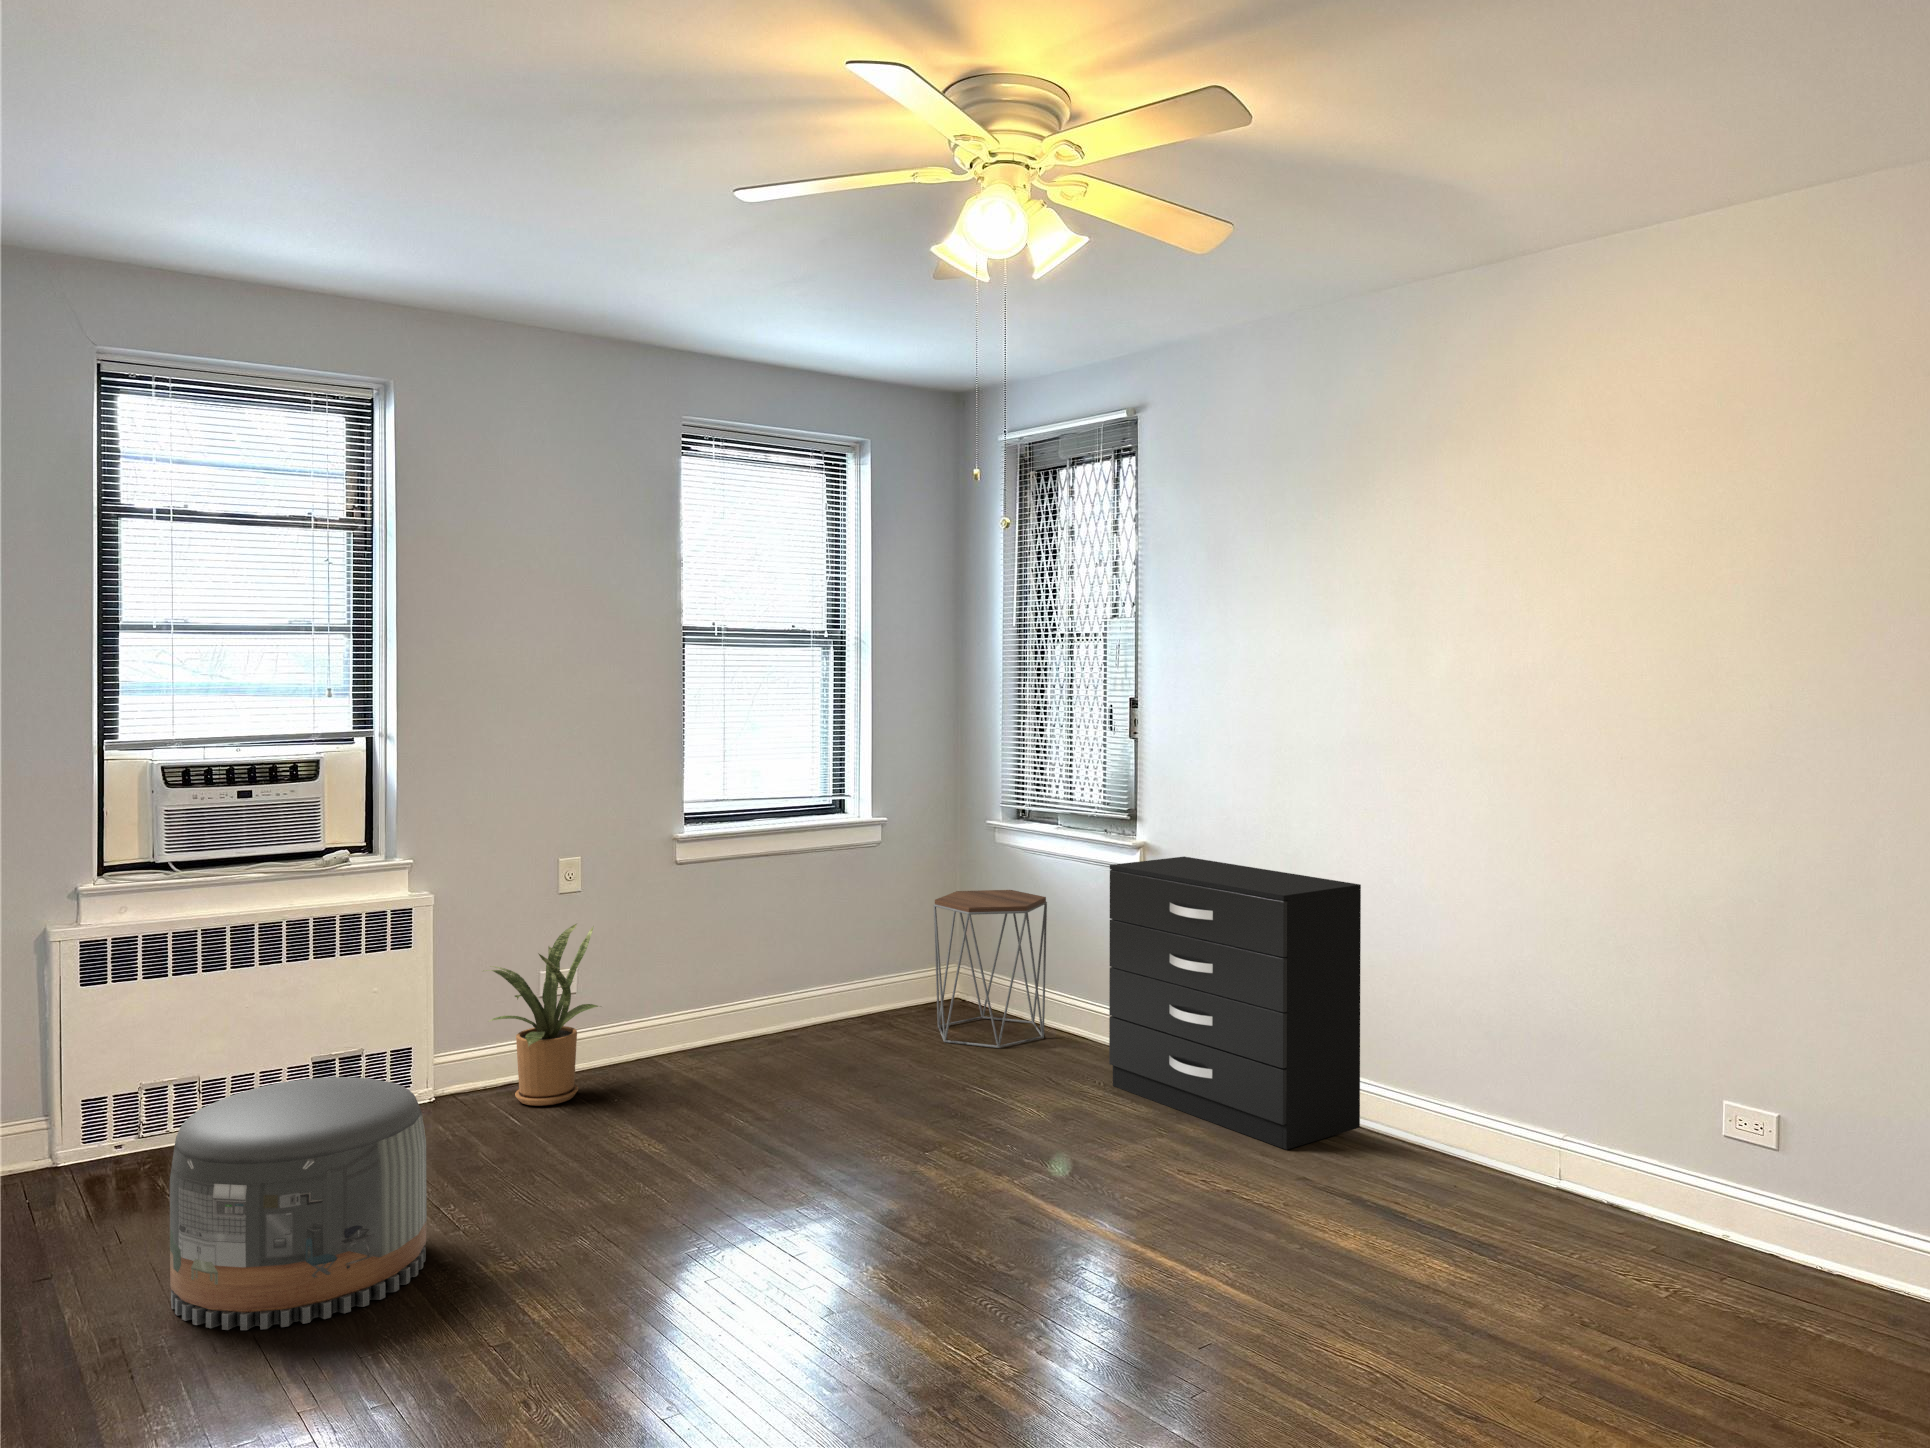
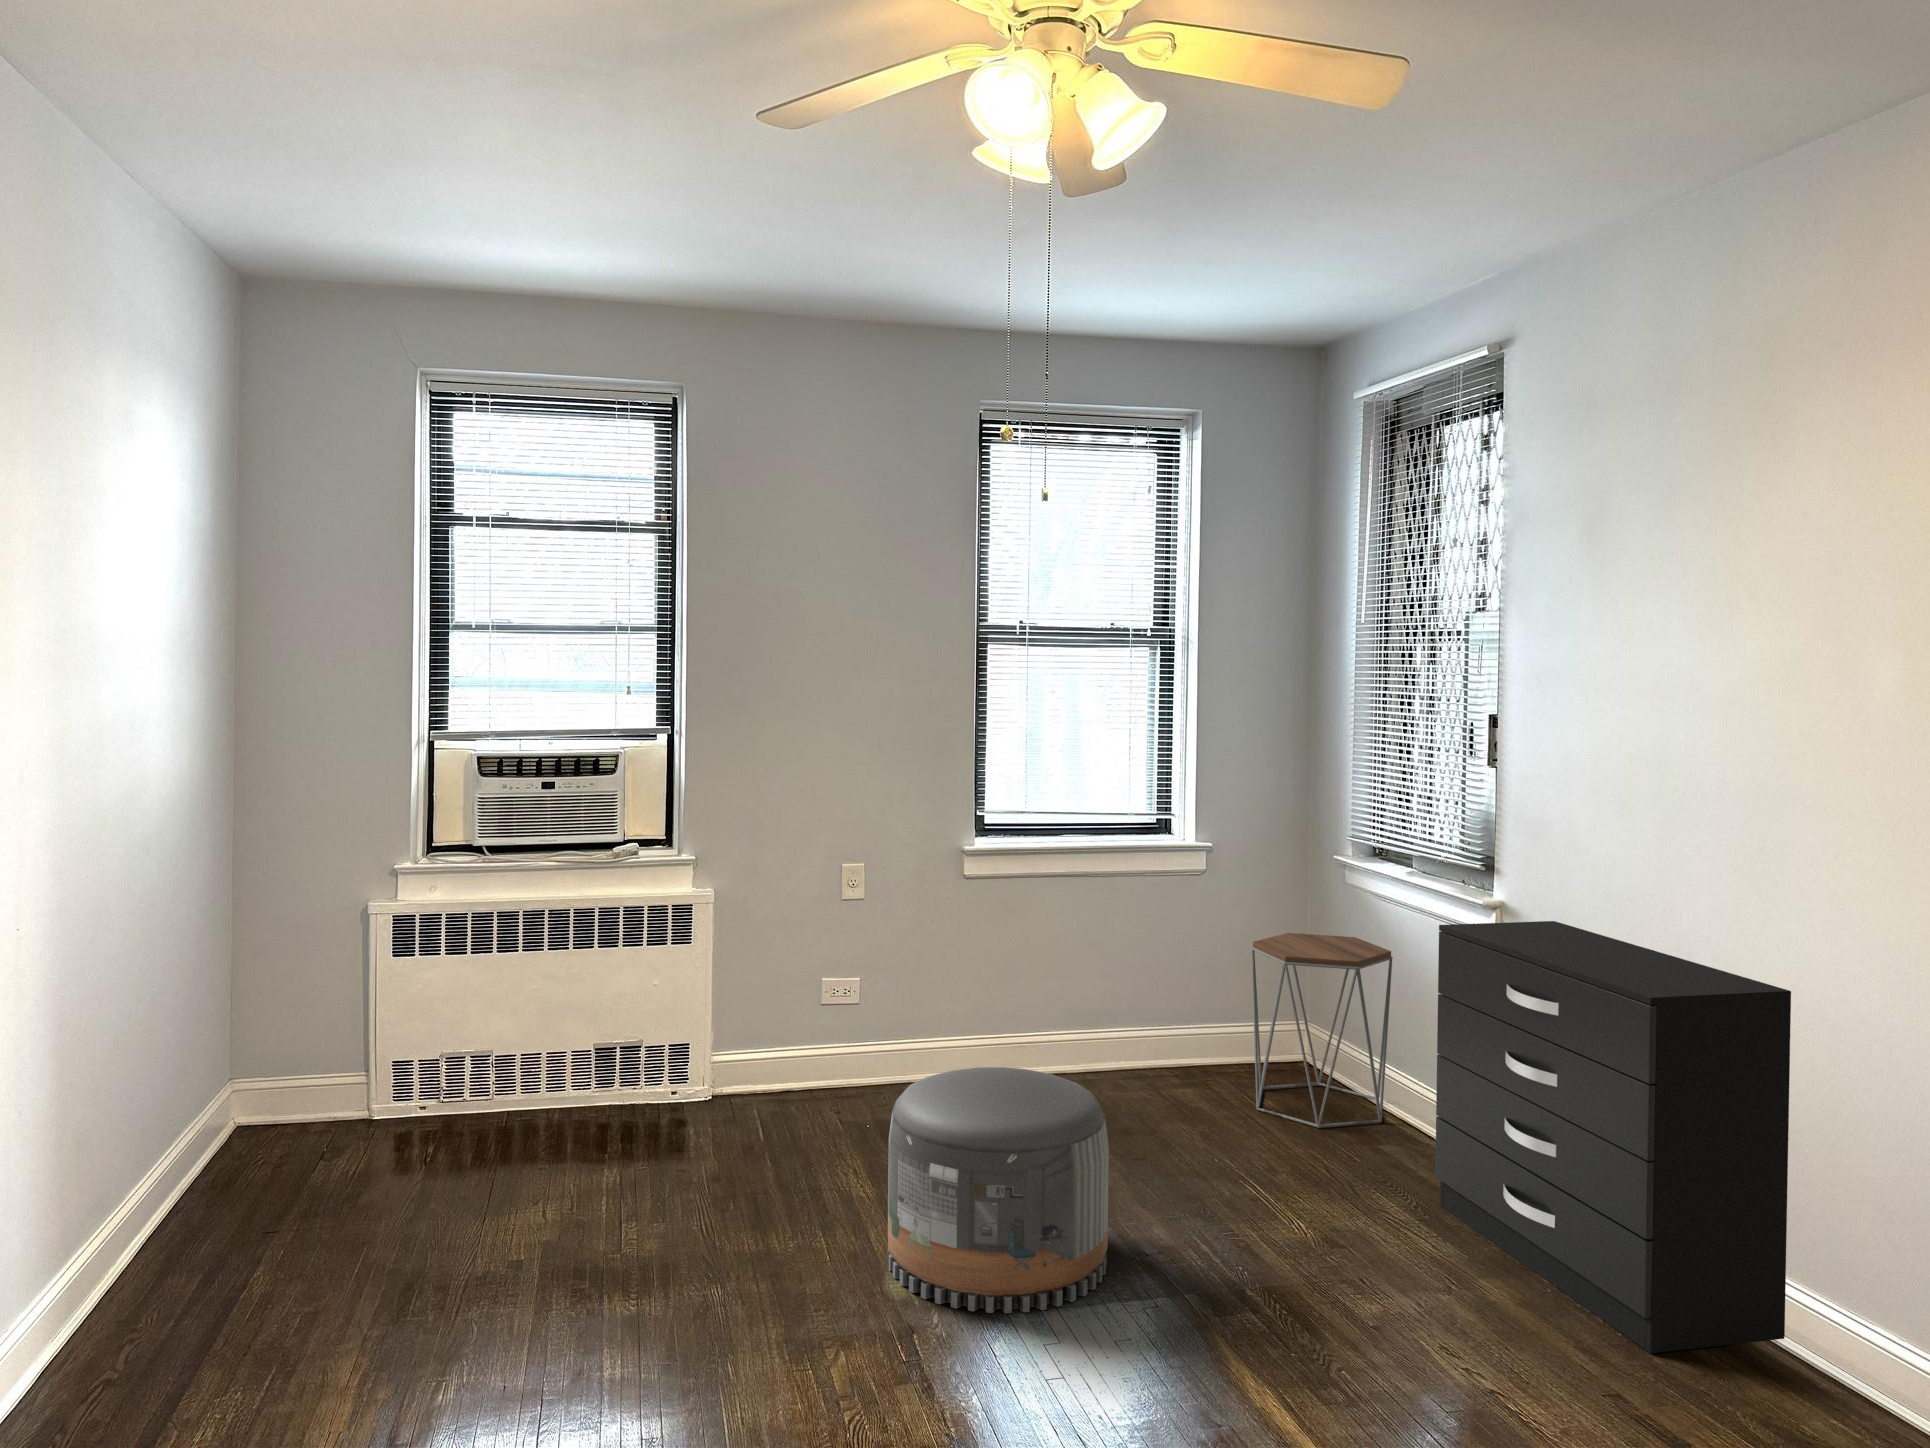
house plant: present [483,924,598,1106] -> none [732,934,875,1123]
pouf: present [170,1077,427,1330] -> present [888,1067,1109,1313]

